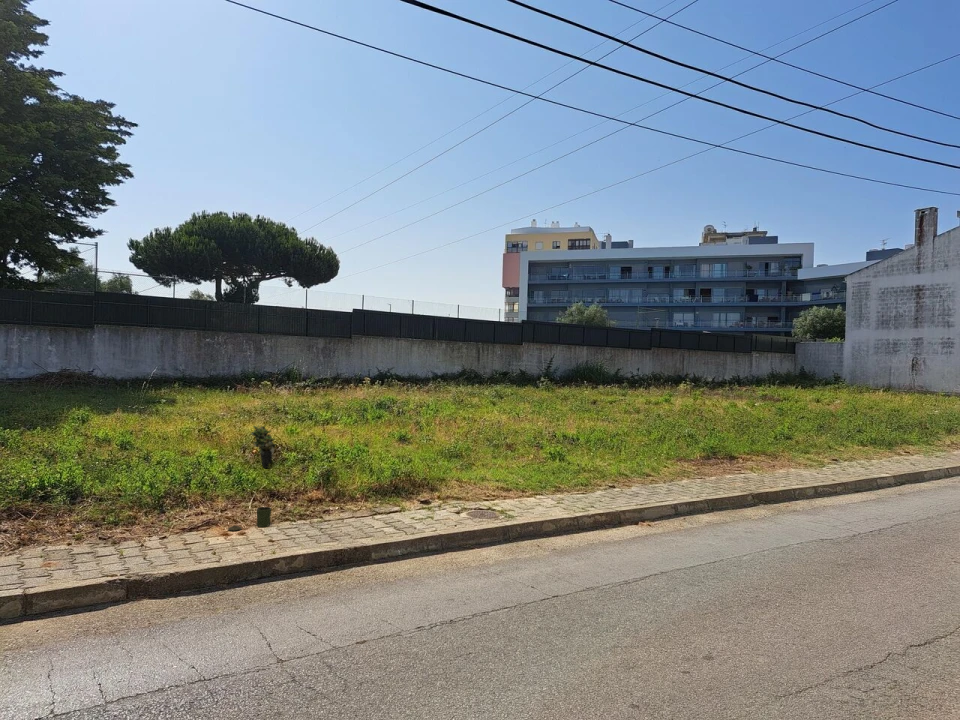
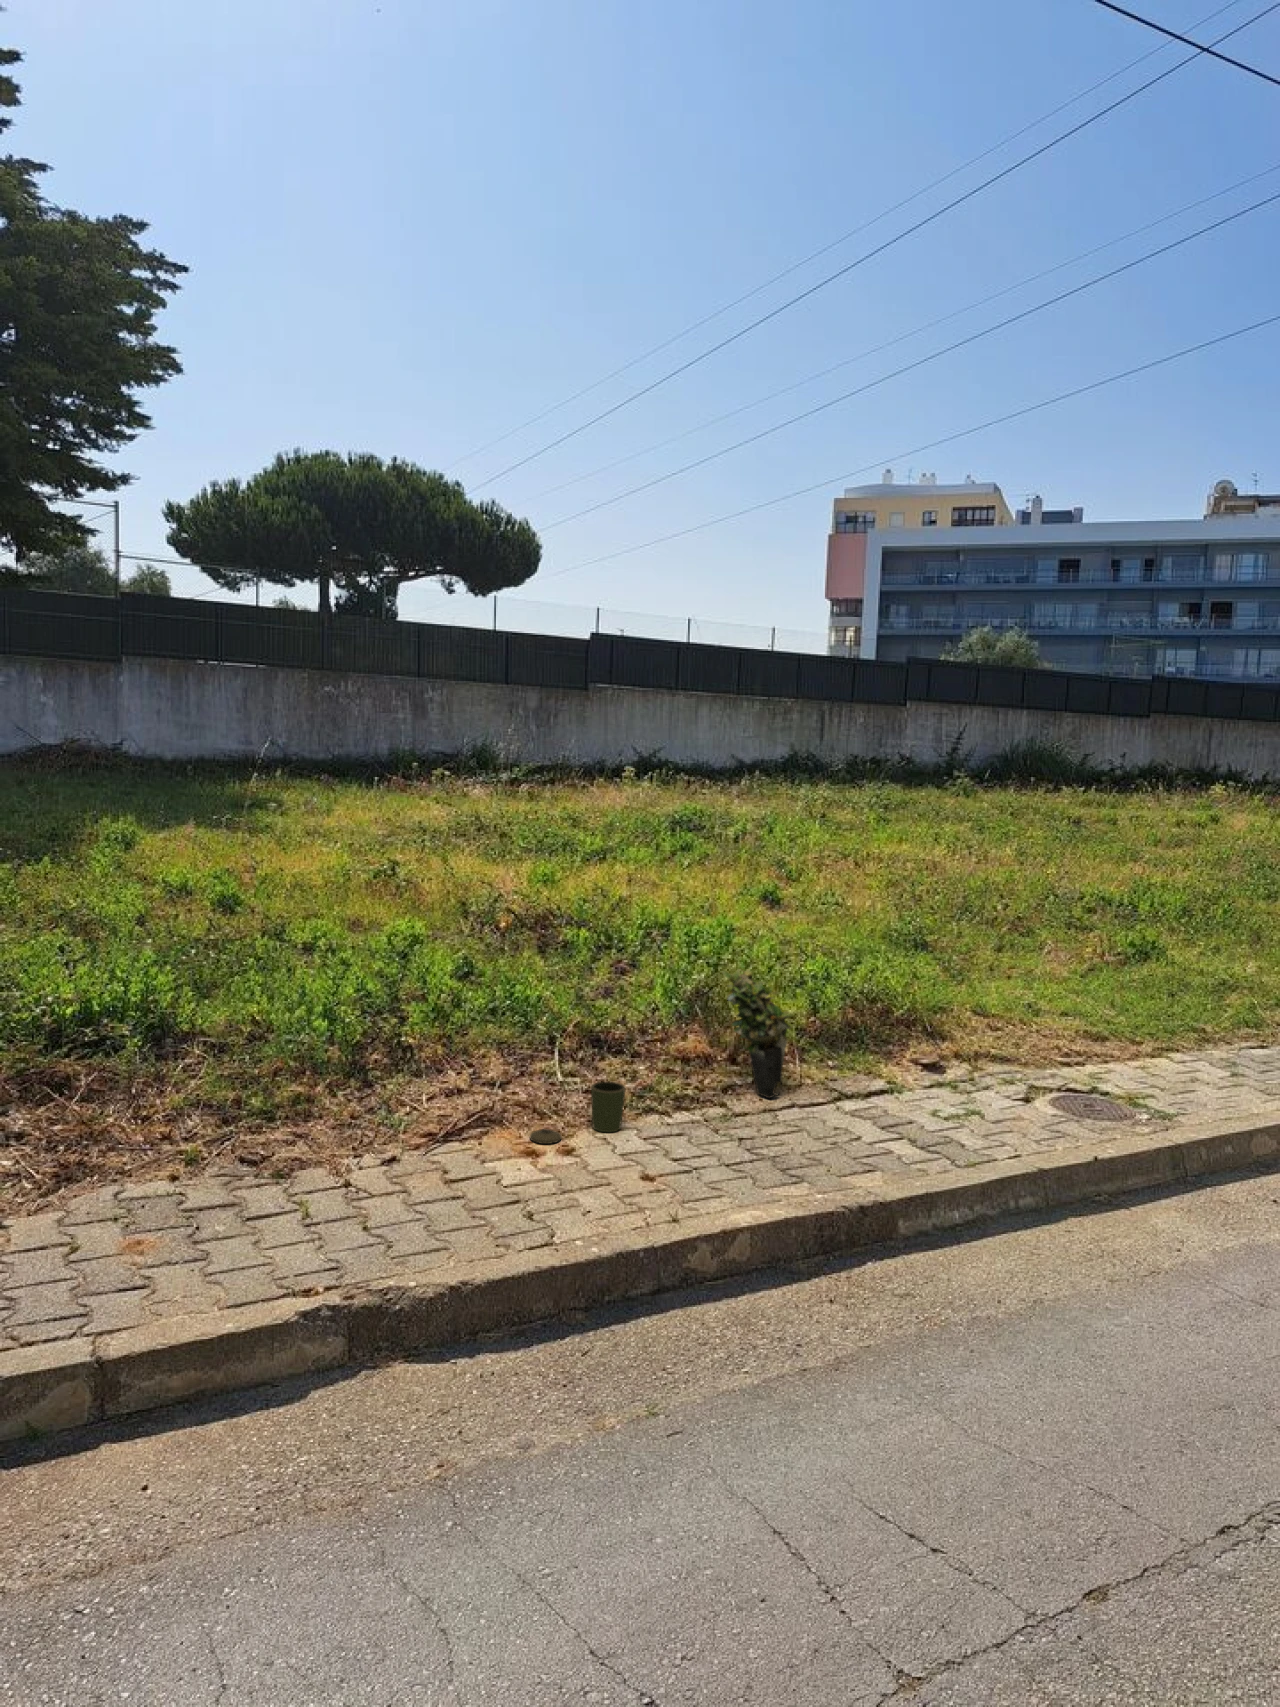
potted plant: present [252,425,276,468] -> present [723,969,792,1098]

